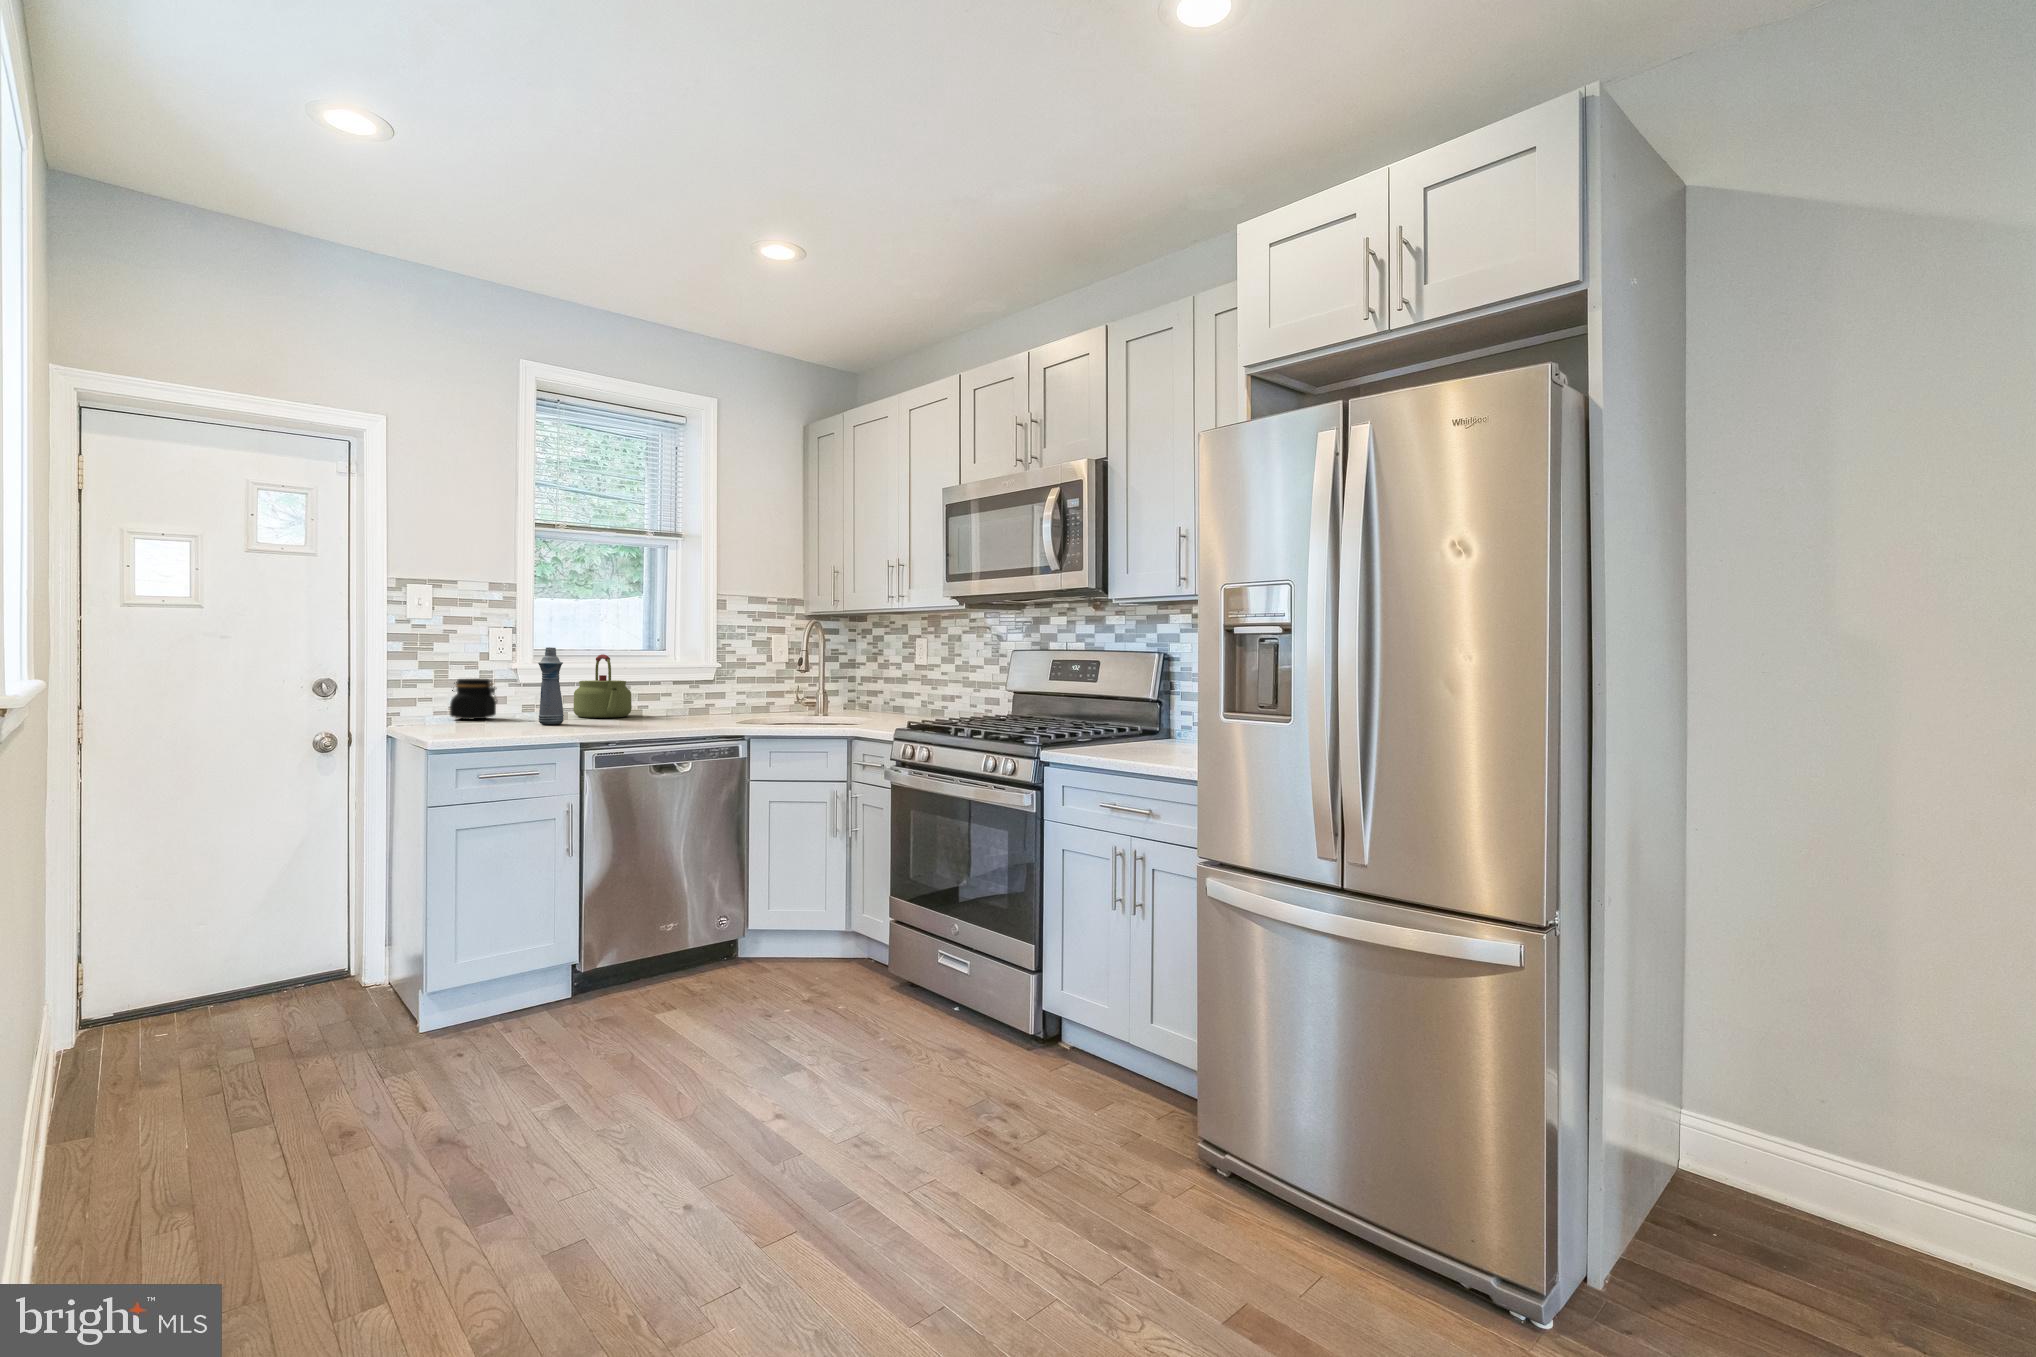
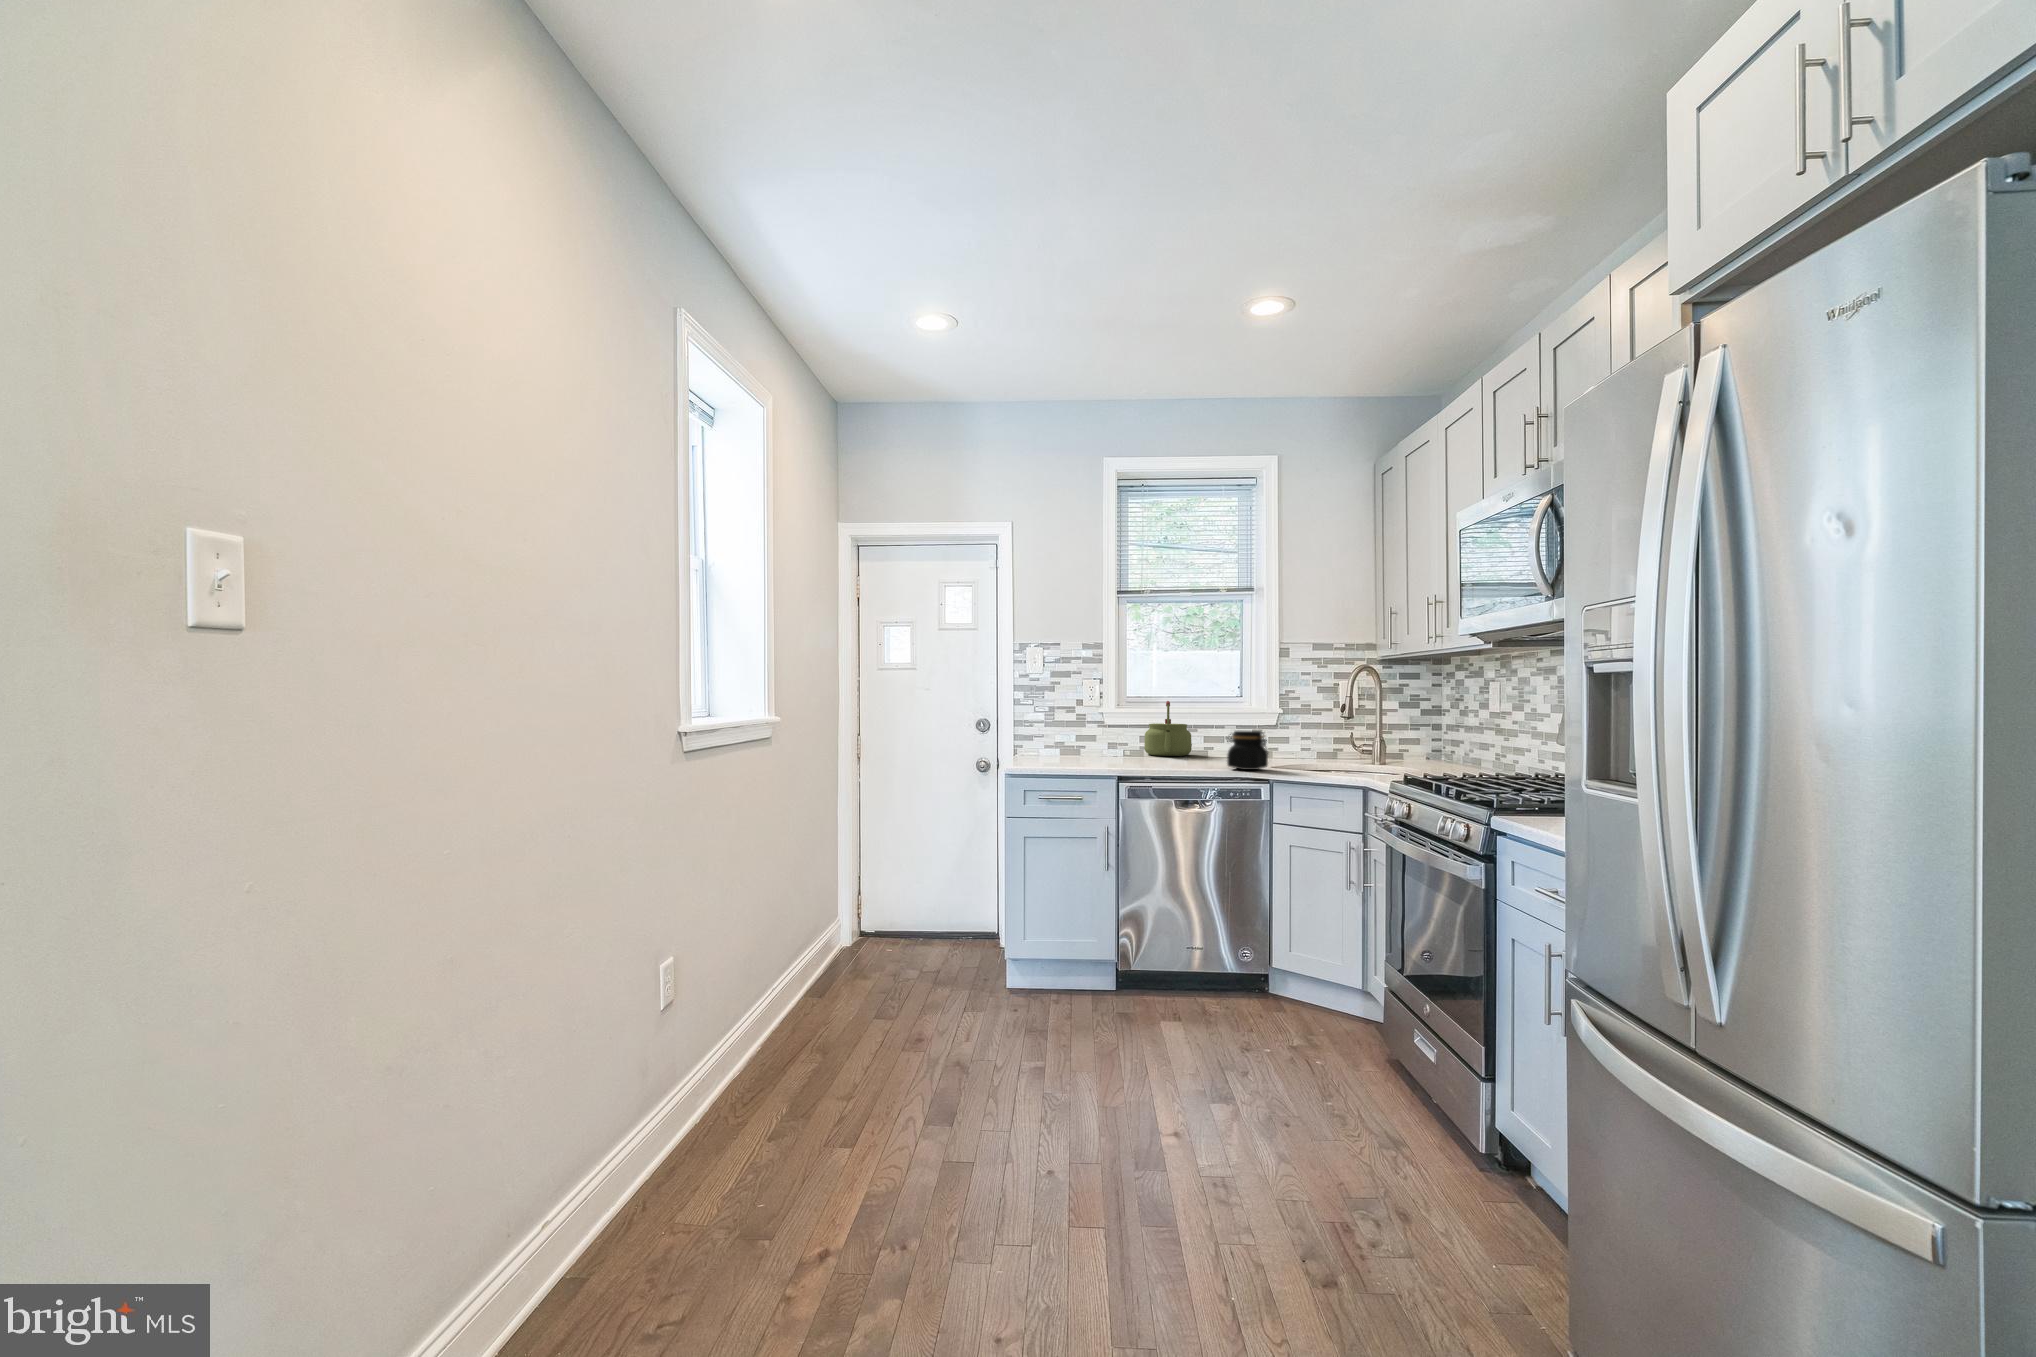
bottle: present [538,647,564,724] -> none [1101,695,1120,759]
jar: present [450,679,497,719] -> present [1227,731,1268,770]

